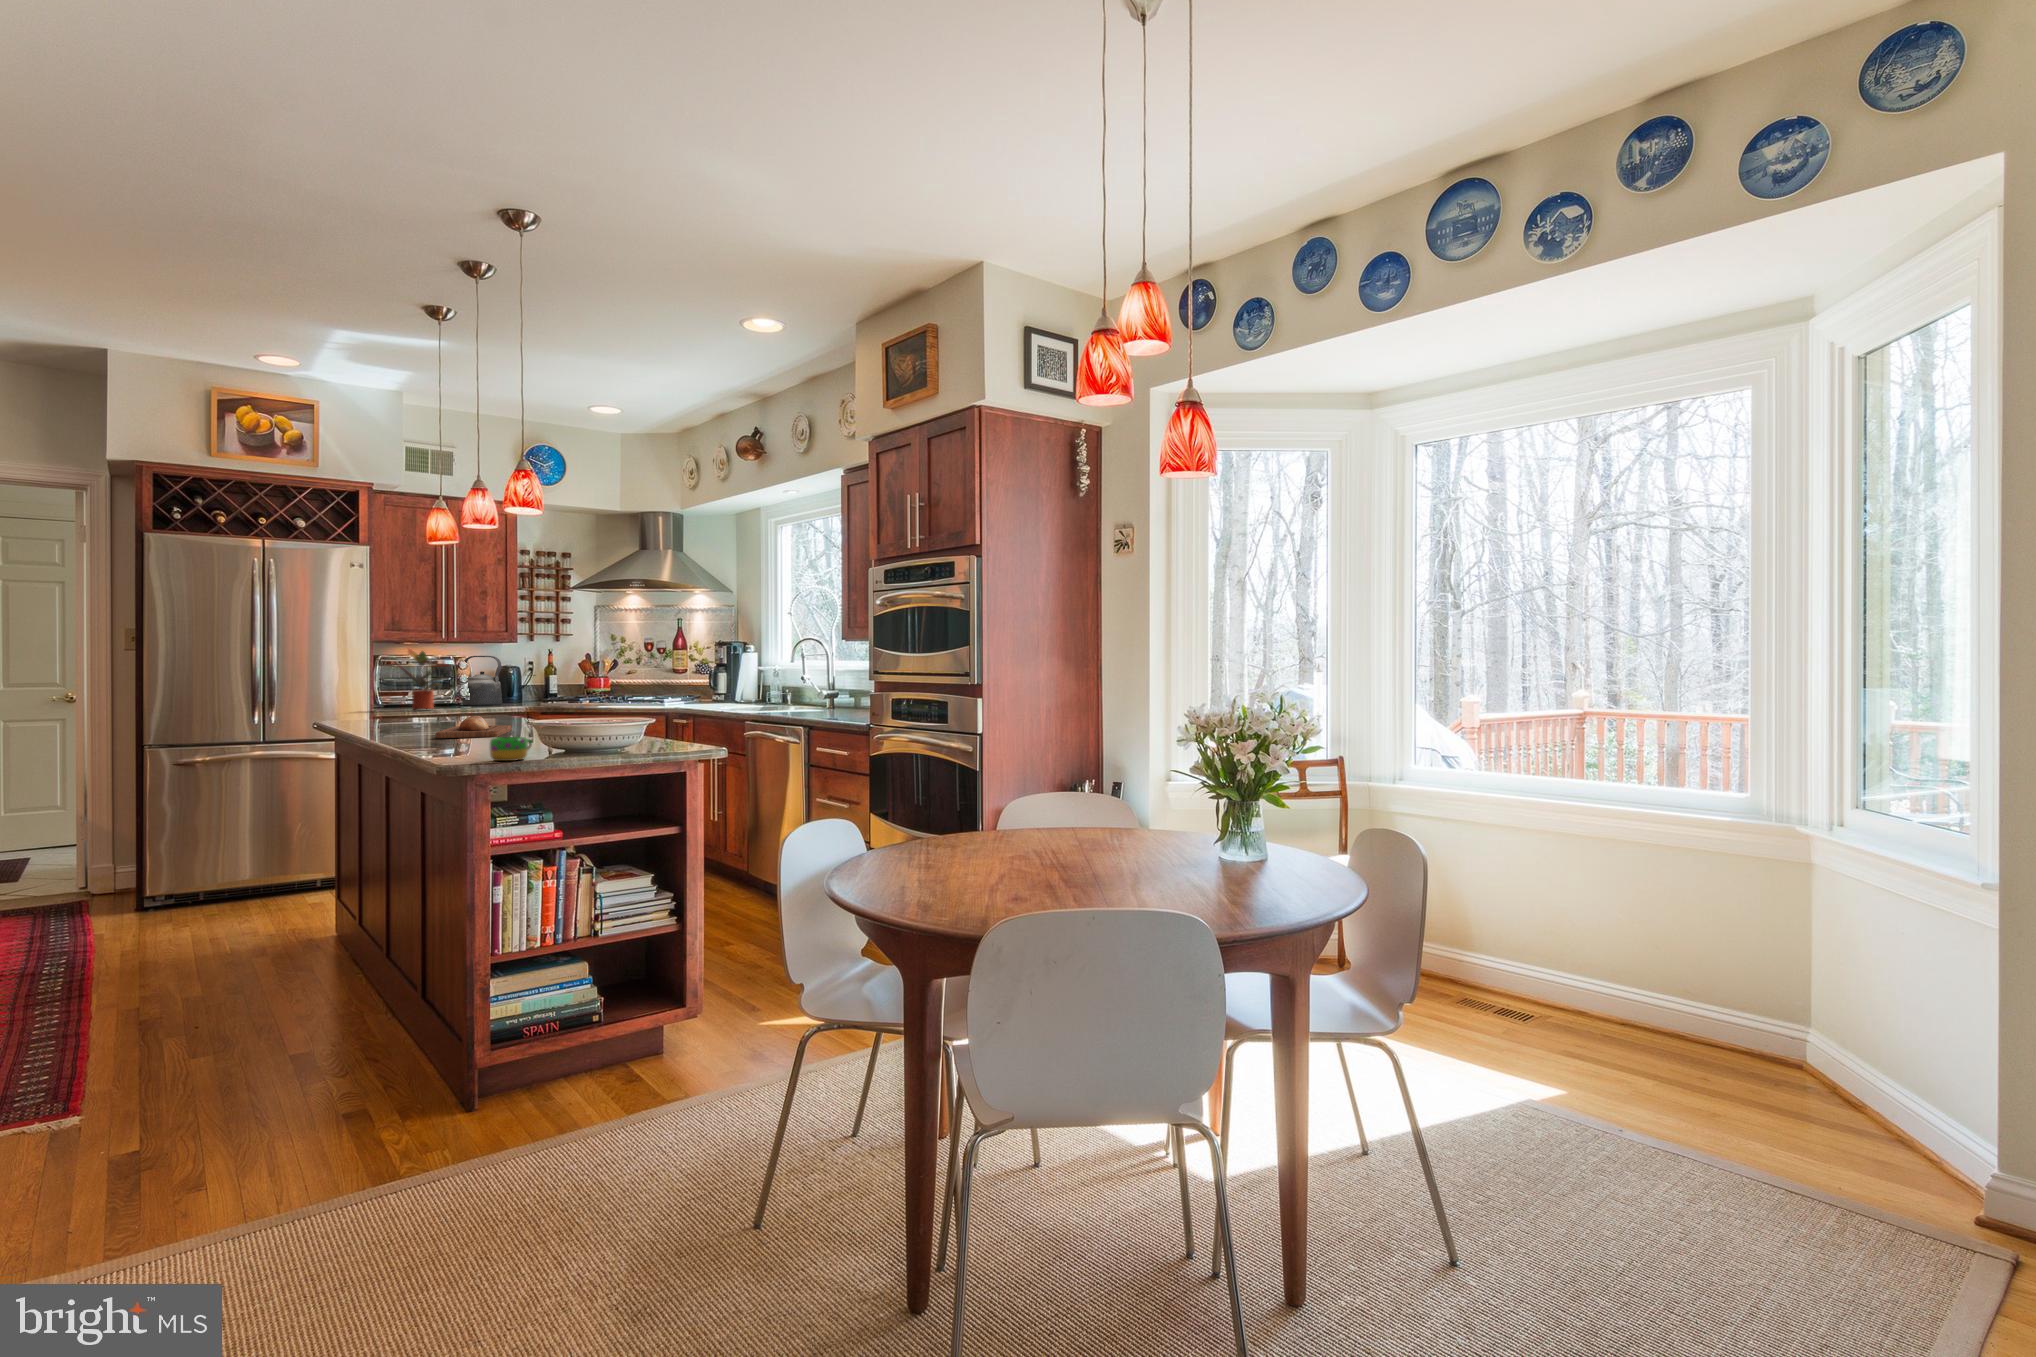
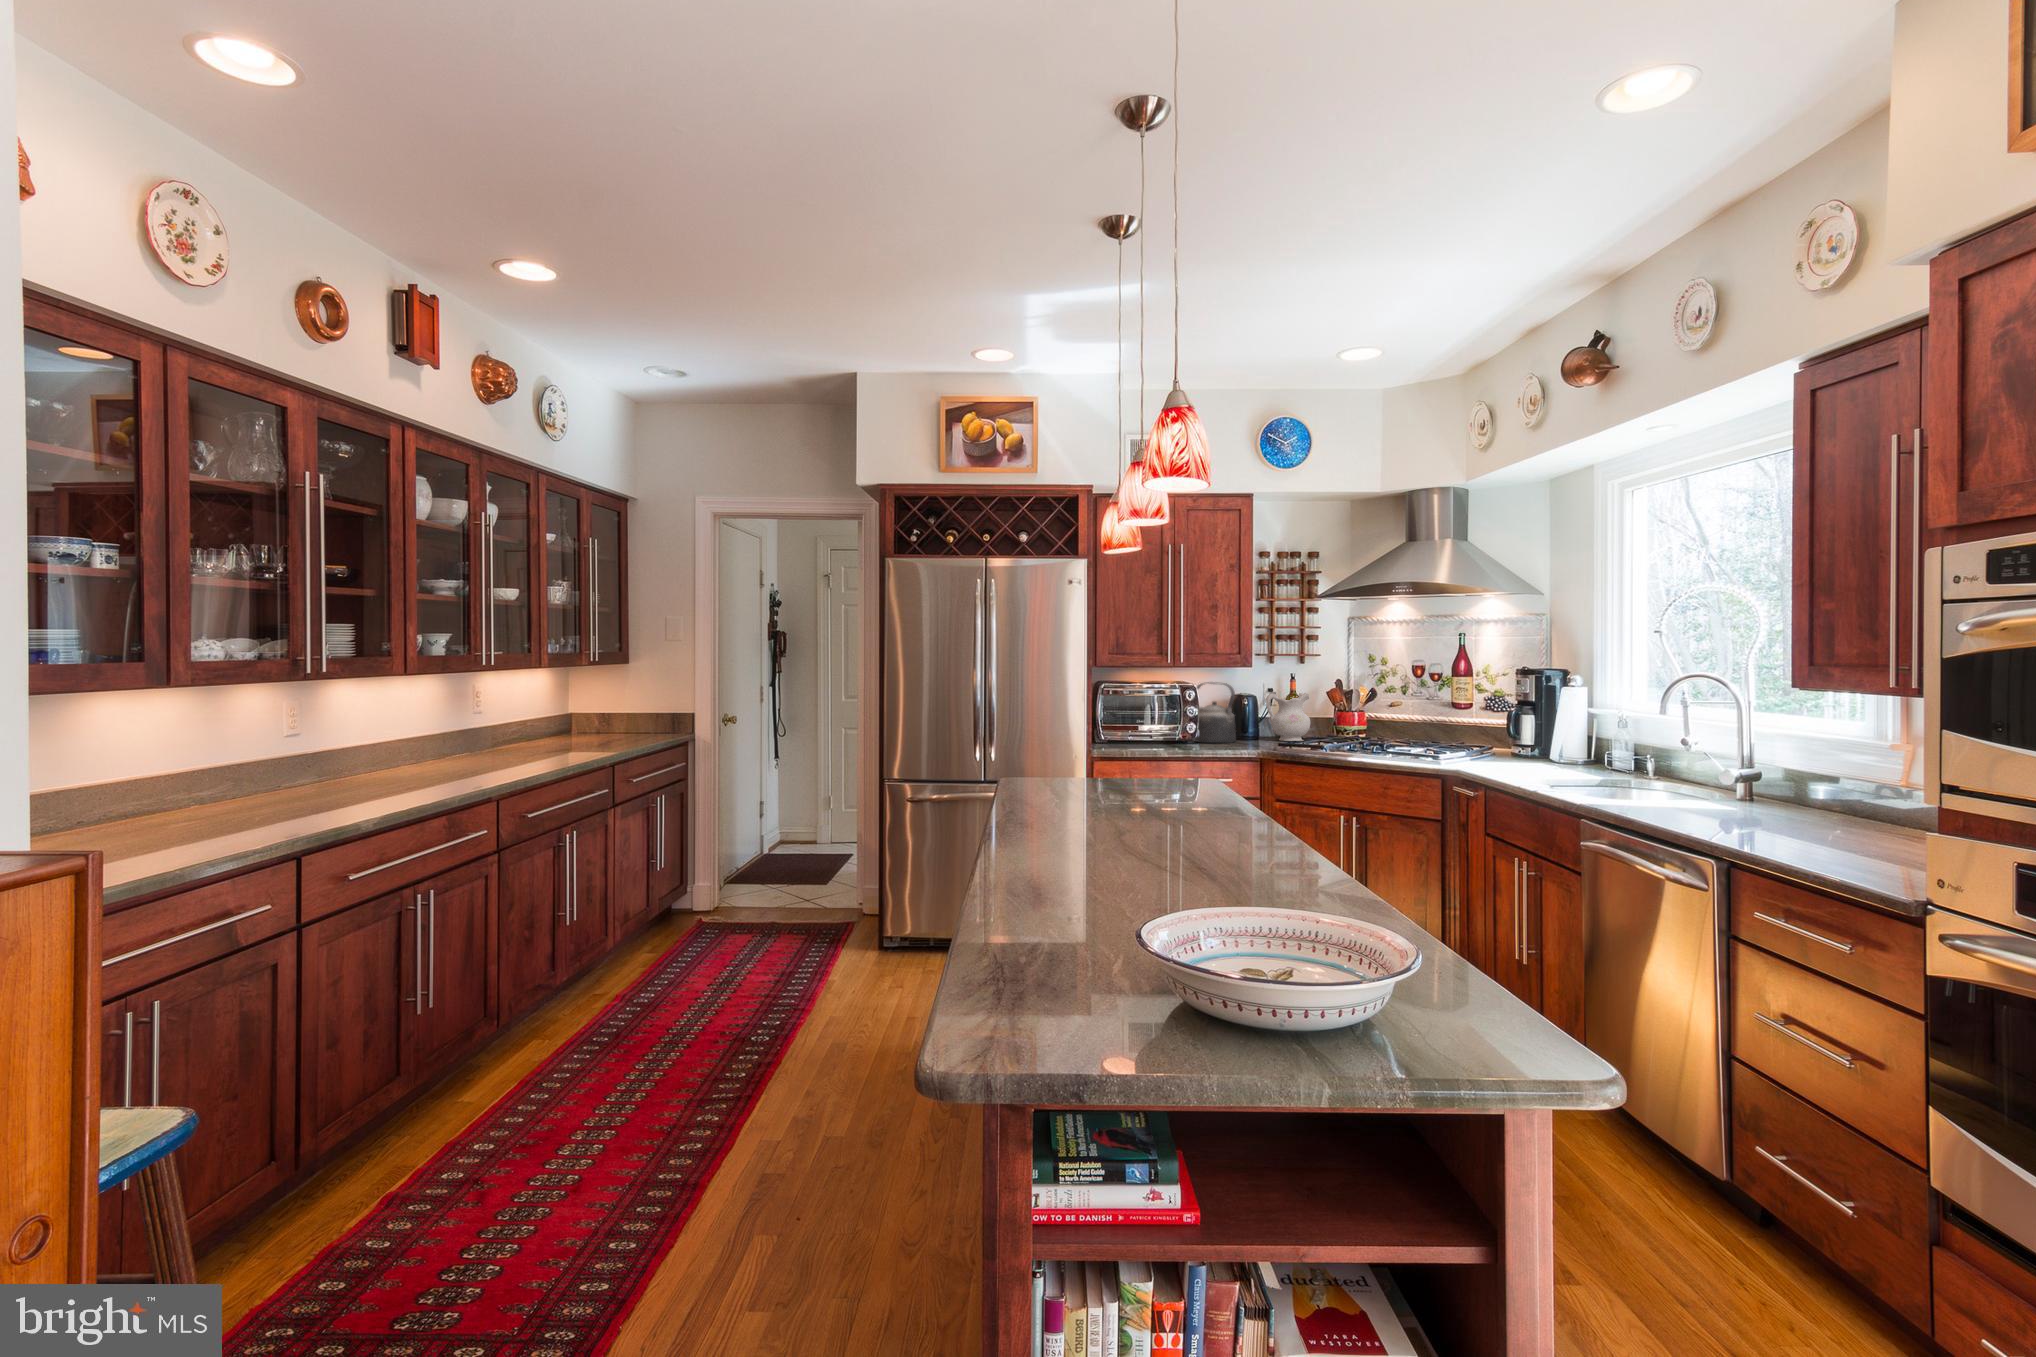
potted plant: present [398,649,450,710] -> none [1117,675,1177,750]
ceramic pitcher: none [528,663,566,702] -> present [1266,692,1310,741]
bread loaf: present [435,716,511,738] -> none [1068,815,1193,867]
mug: present [490,737,532,761] -> none [1025,991,1125,1071]

